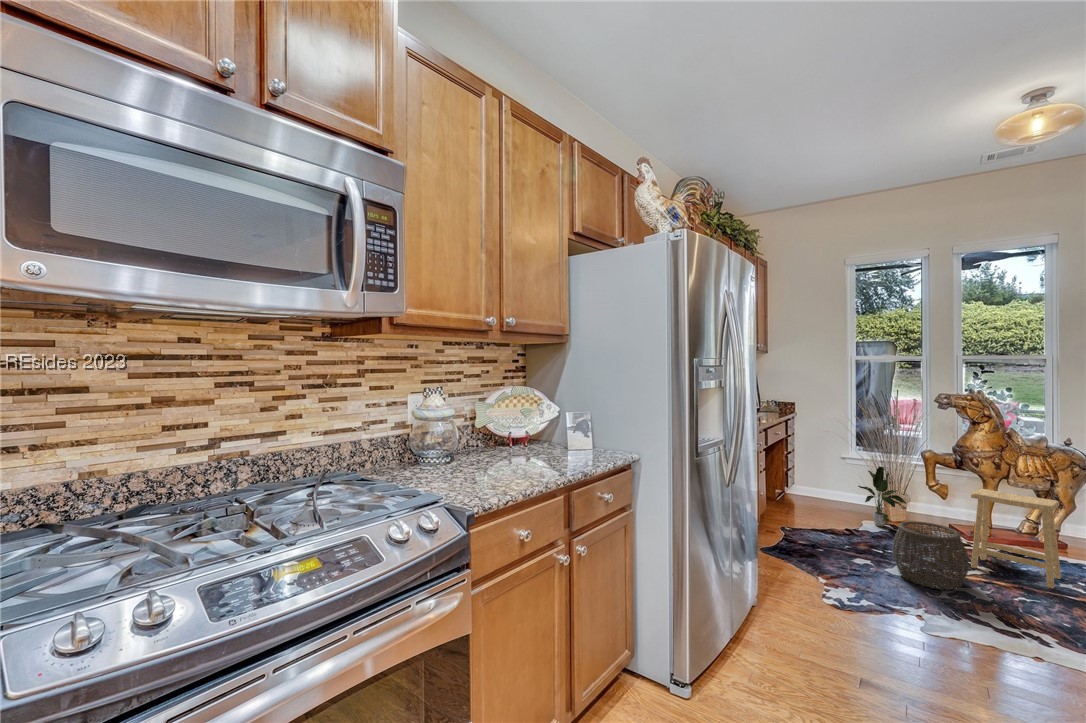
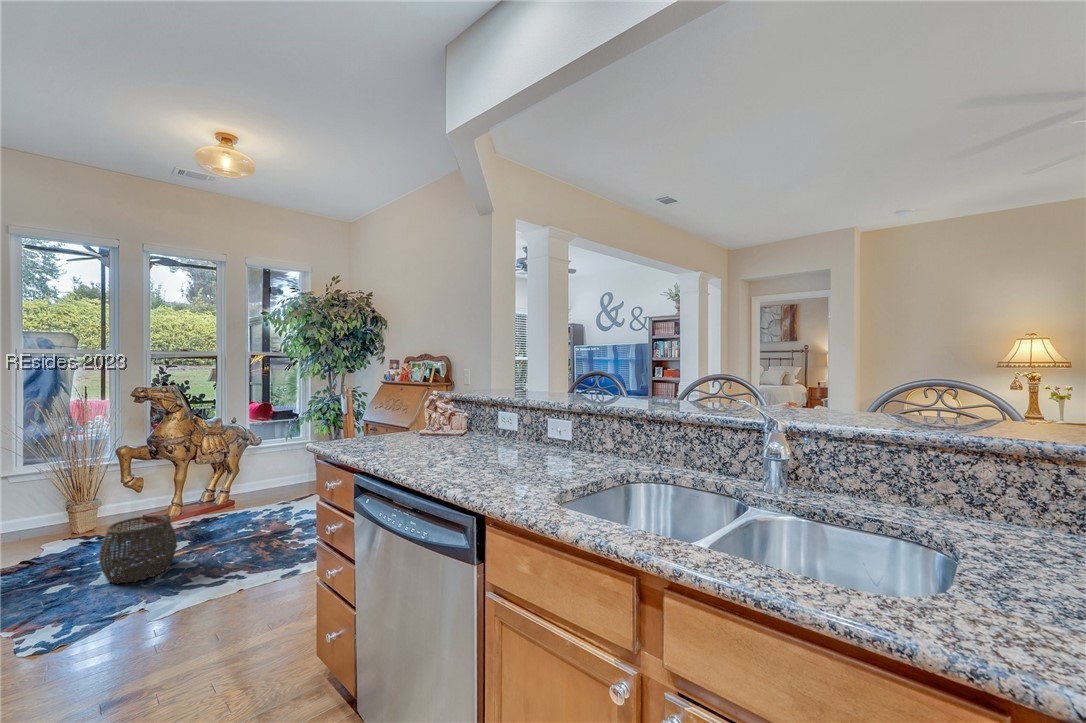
potted plant: present [858,467,906,526] -> none [37,475,99,544]
footstool: present [971,489,1061,589] -> none [172,467,237,546]

